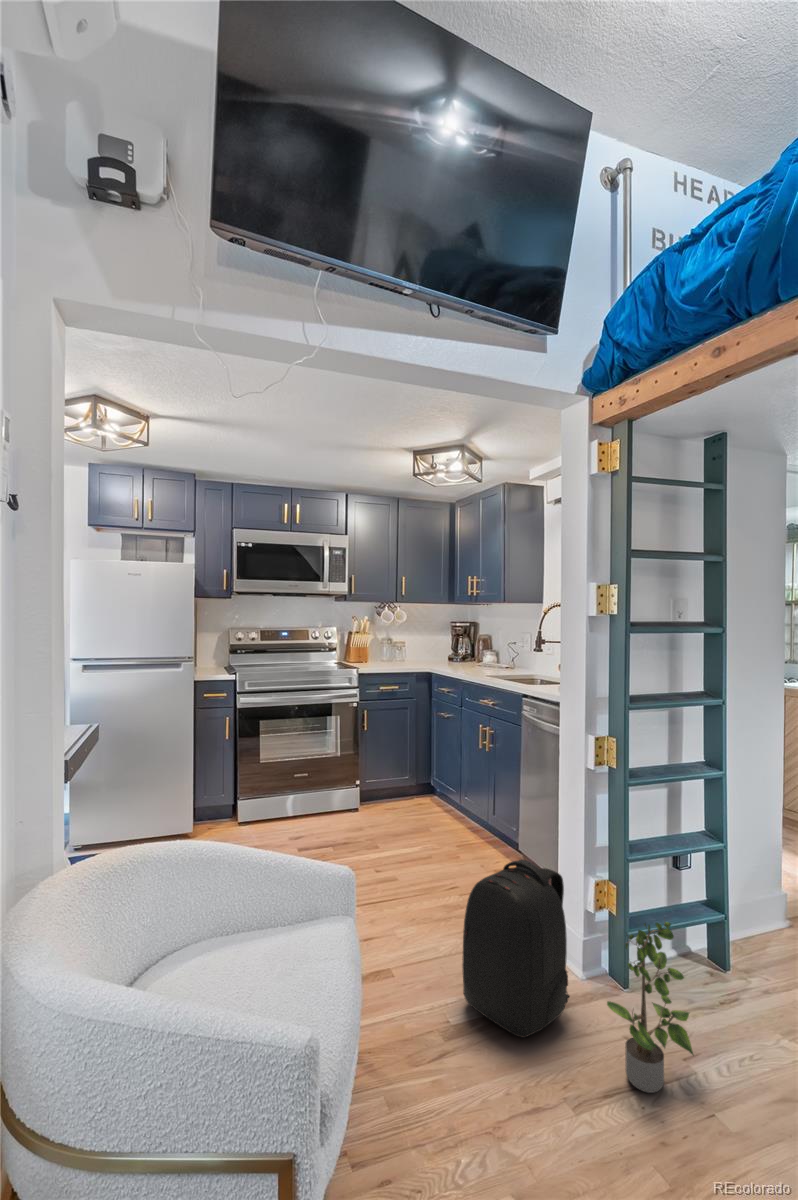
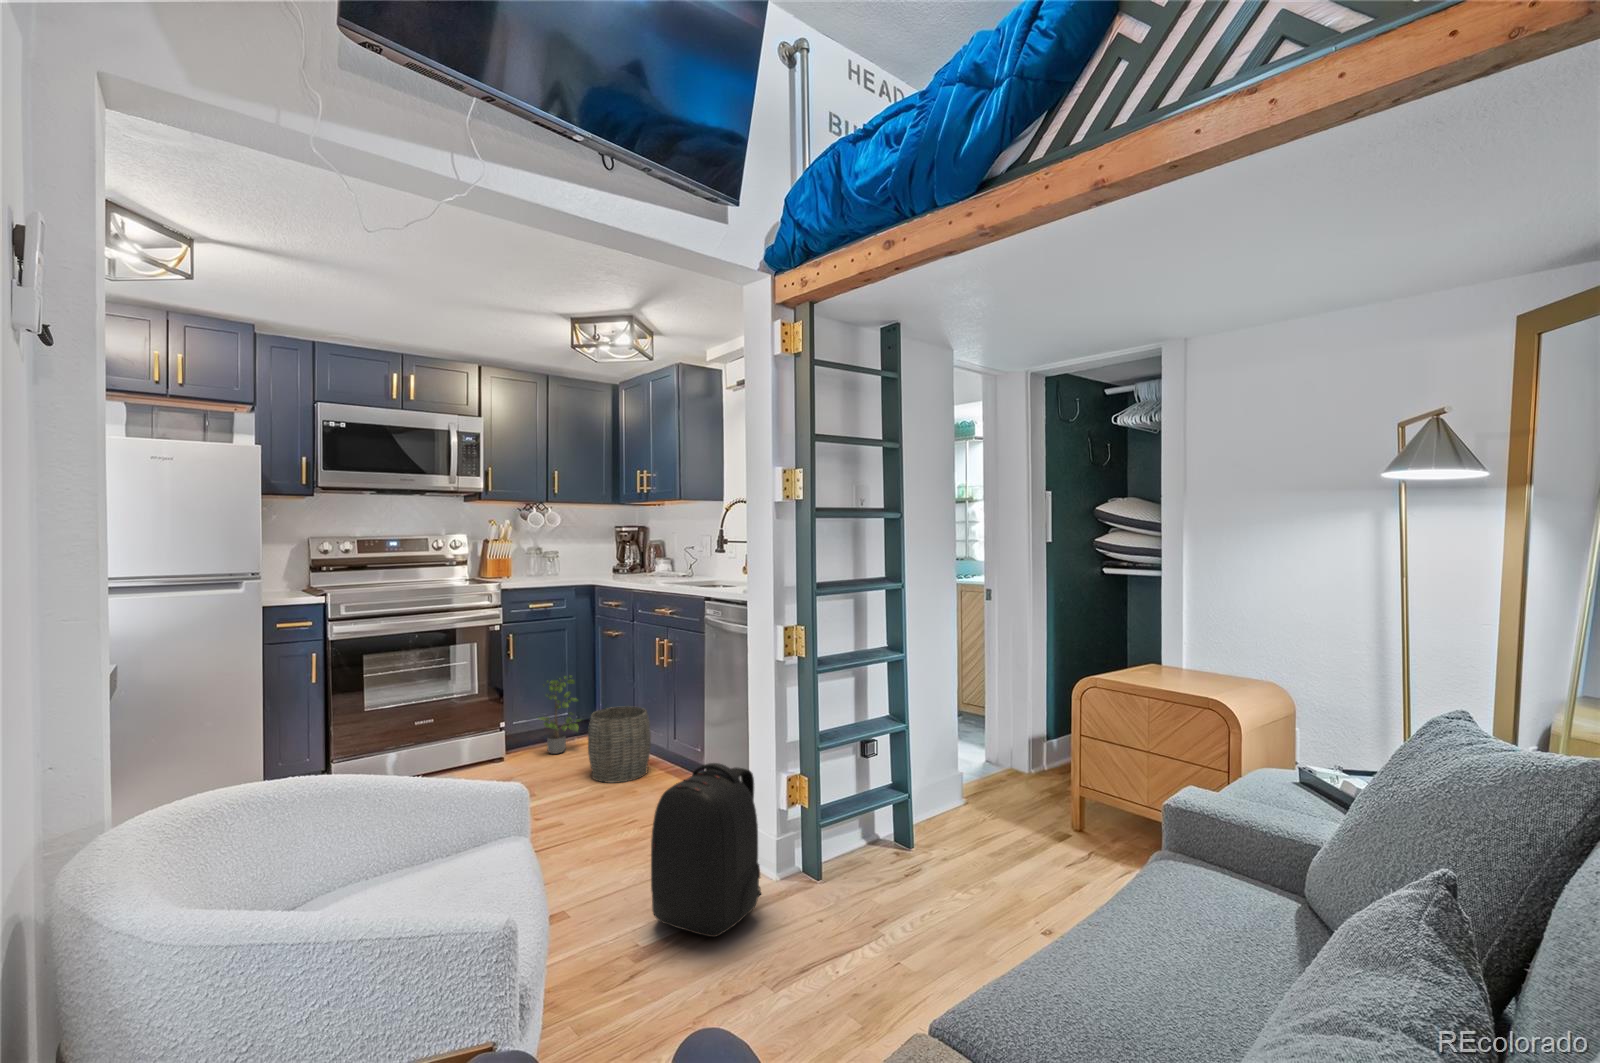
woven basket: none [420,779,472,847] -> present [588,706,651,783]
potted plant: present [607,922,693,1093] -> present [539,676,581,754]

